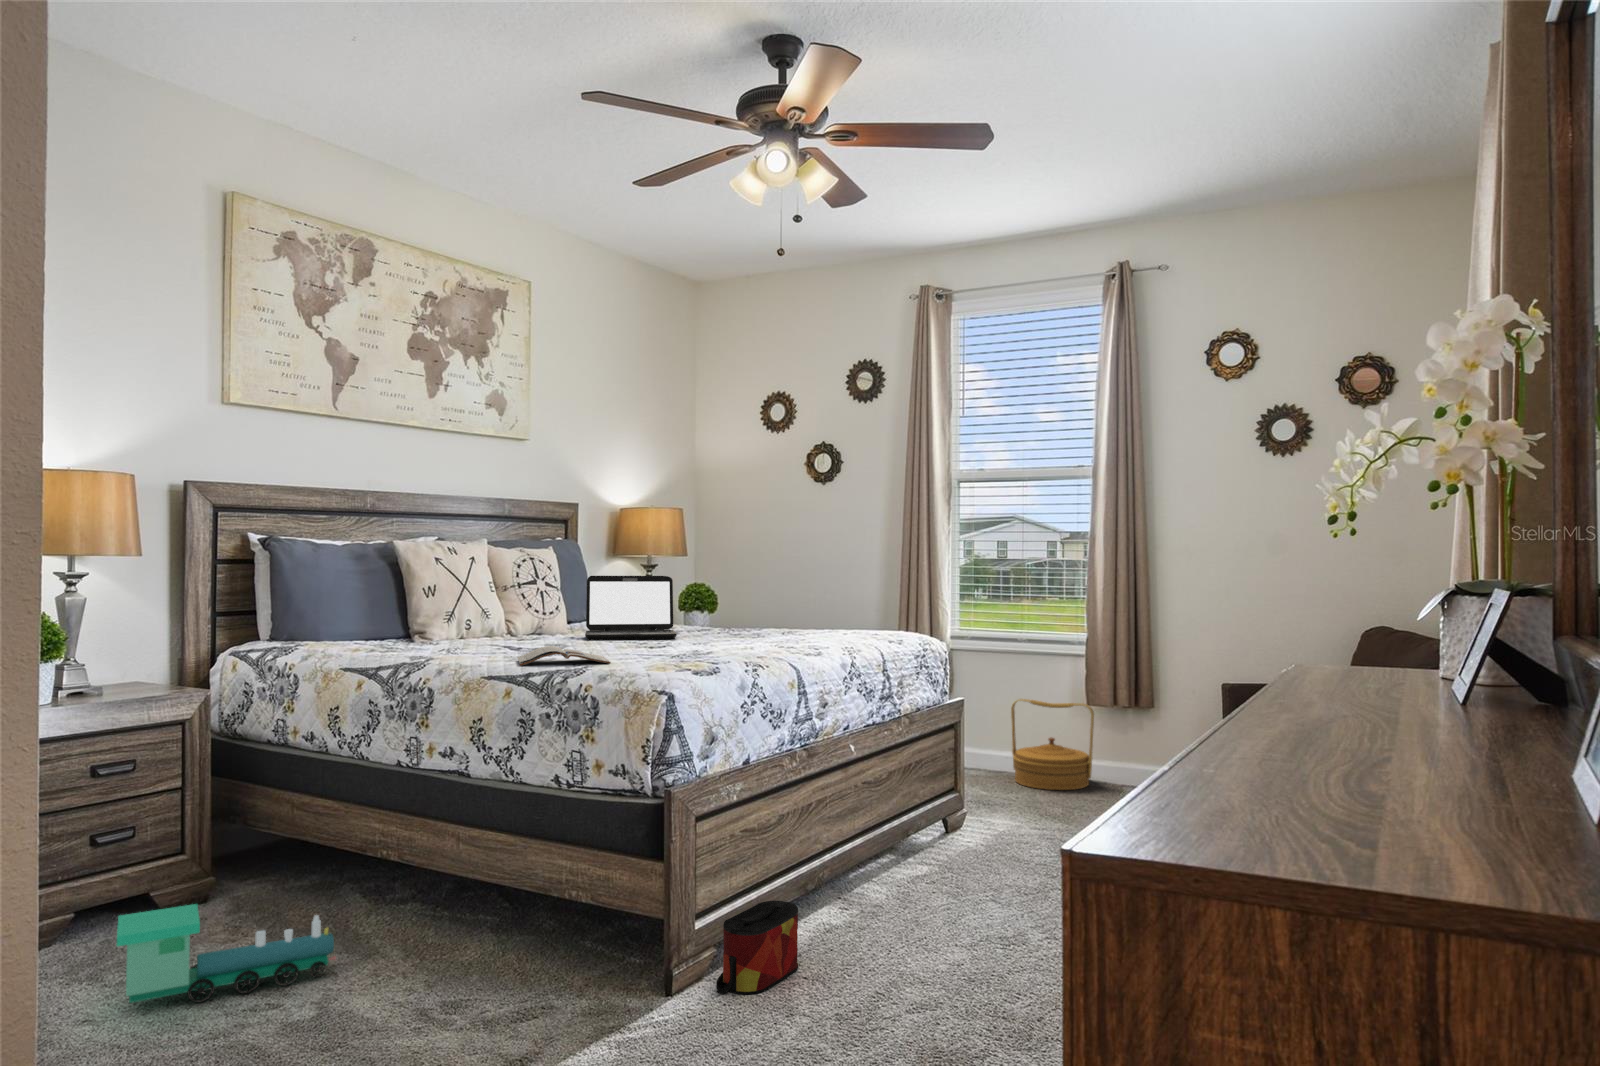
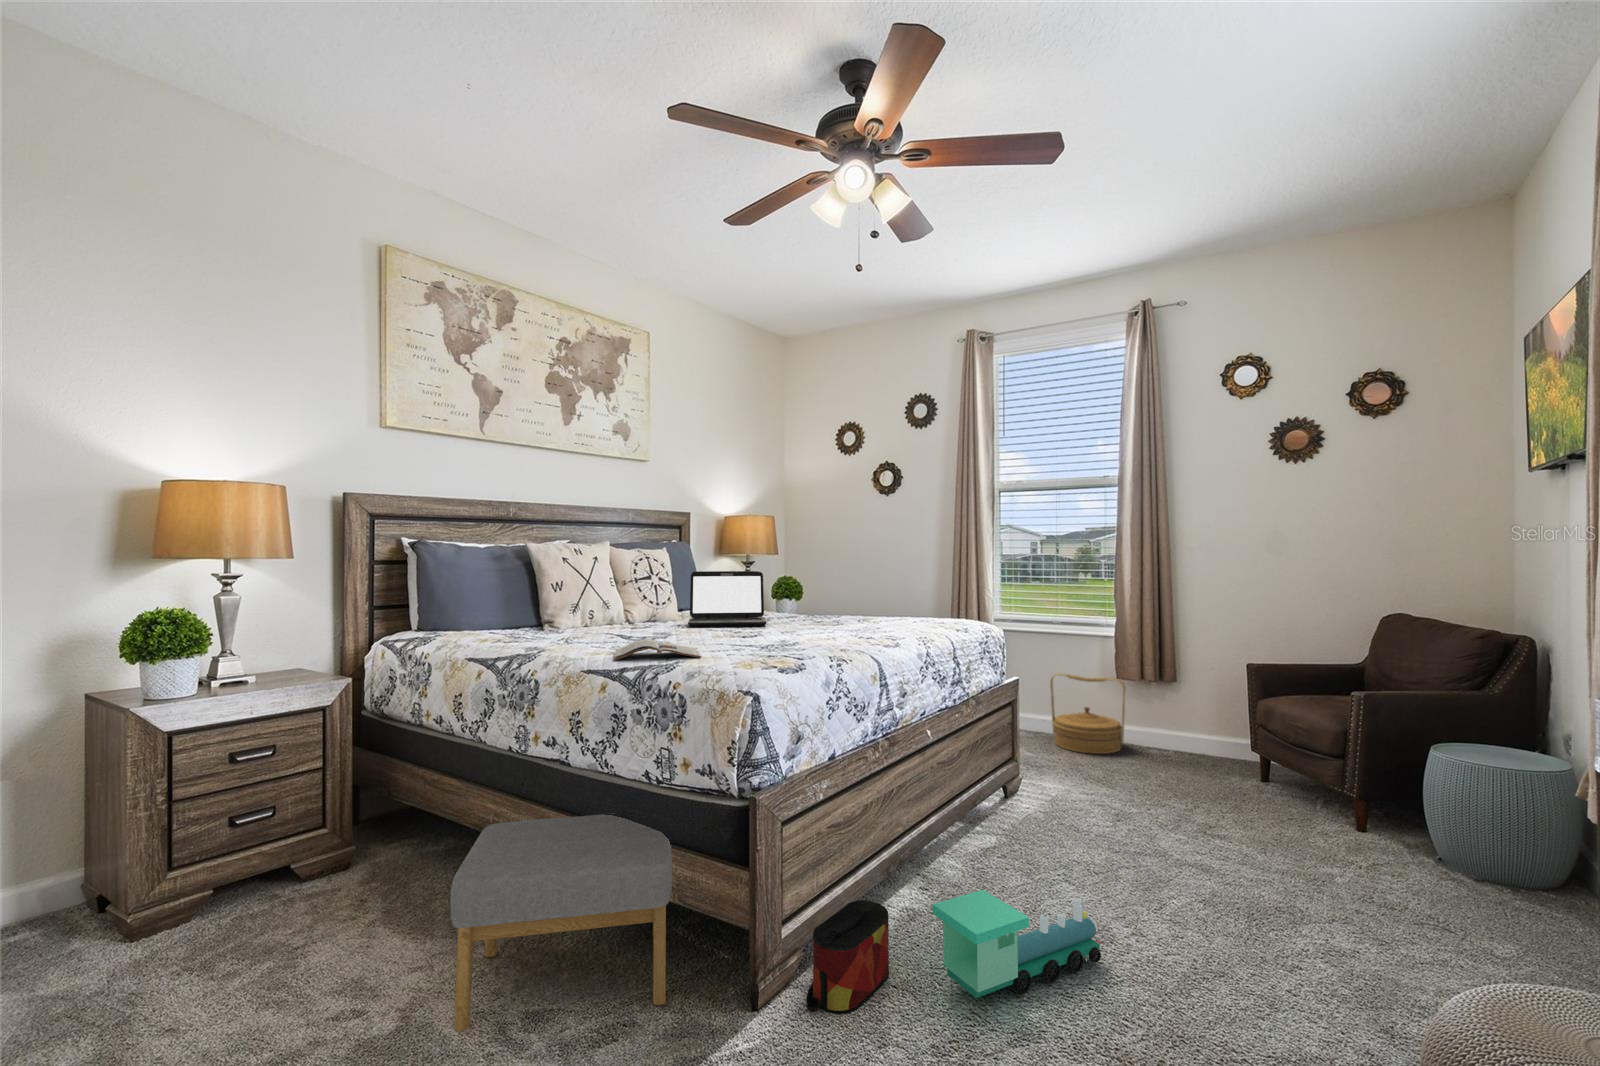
footstool: none [370,821,586,1015] -> present [450,814,672,1031]
toy train: present [117,904,336,1003] -> present [933,890,1101,998]

